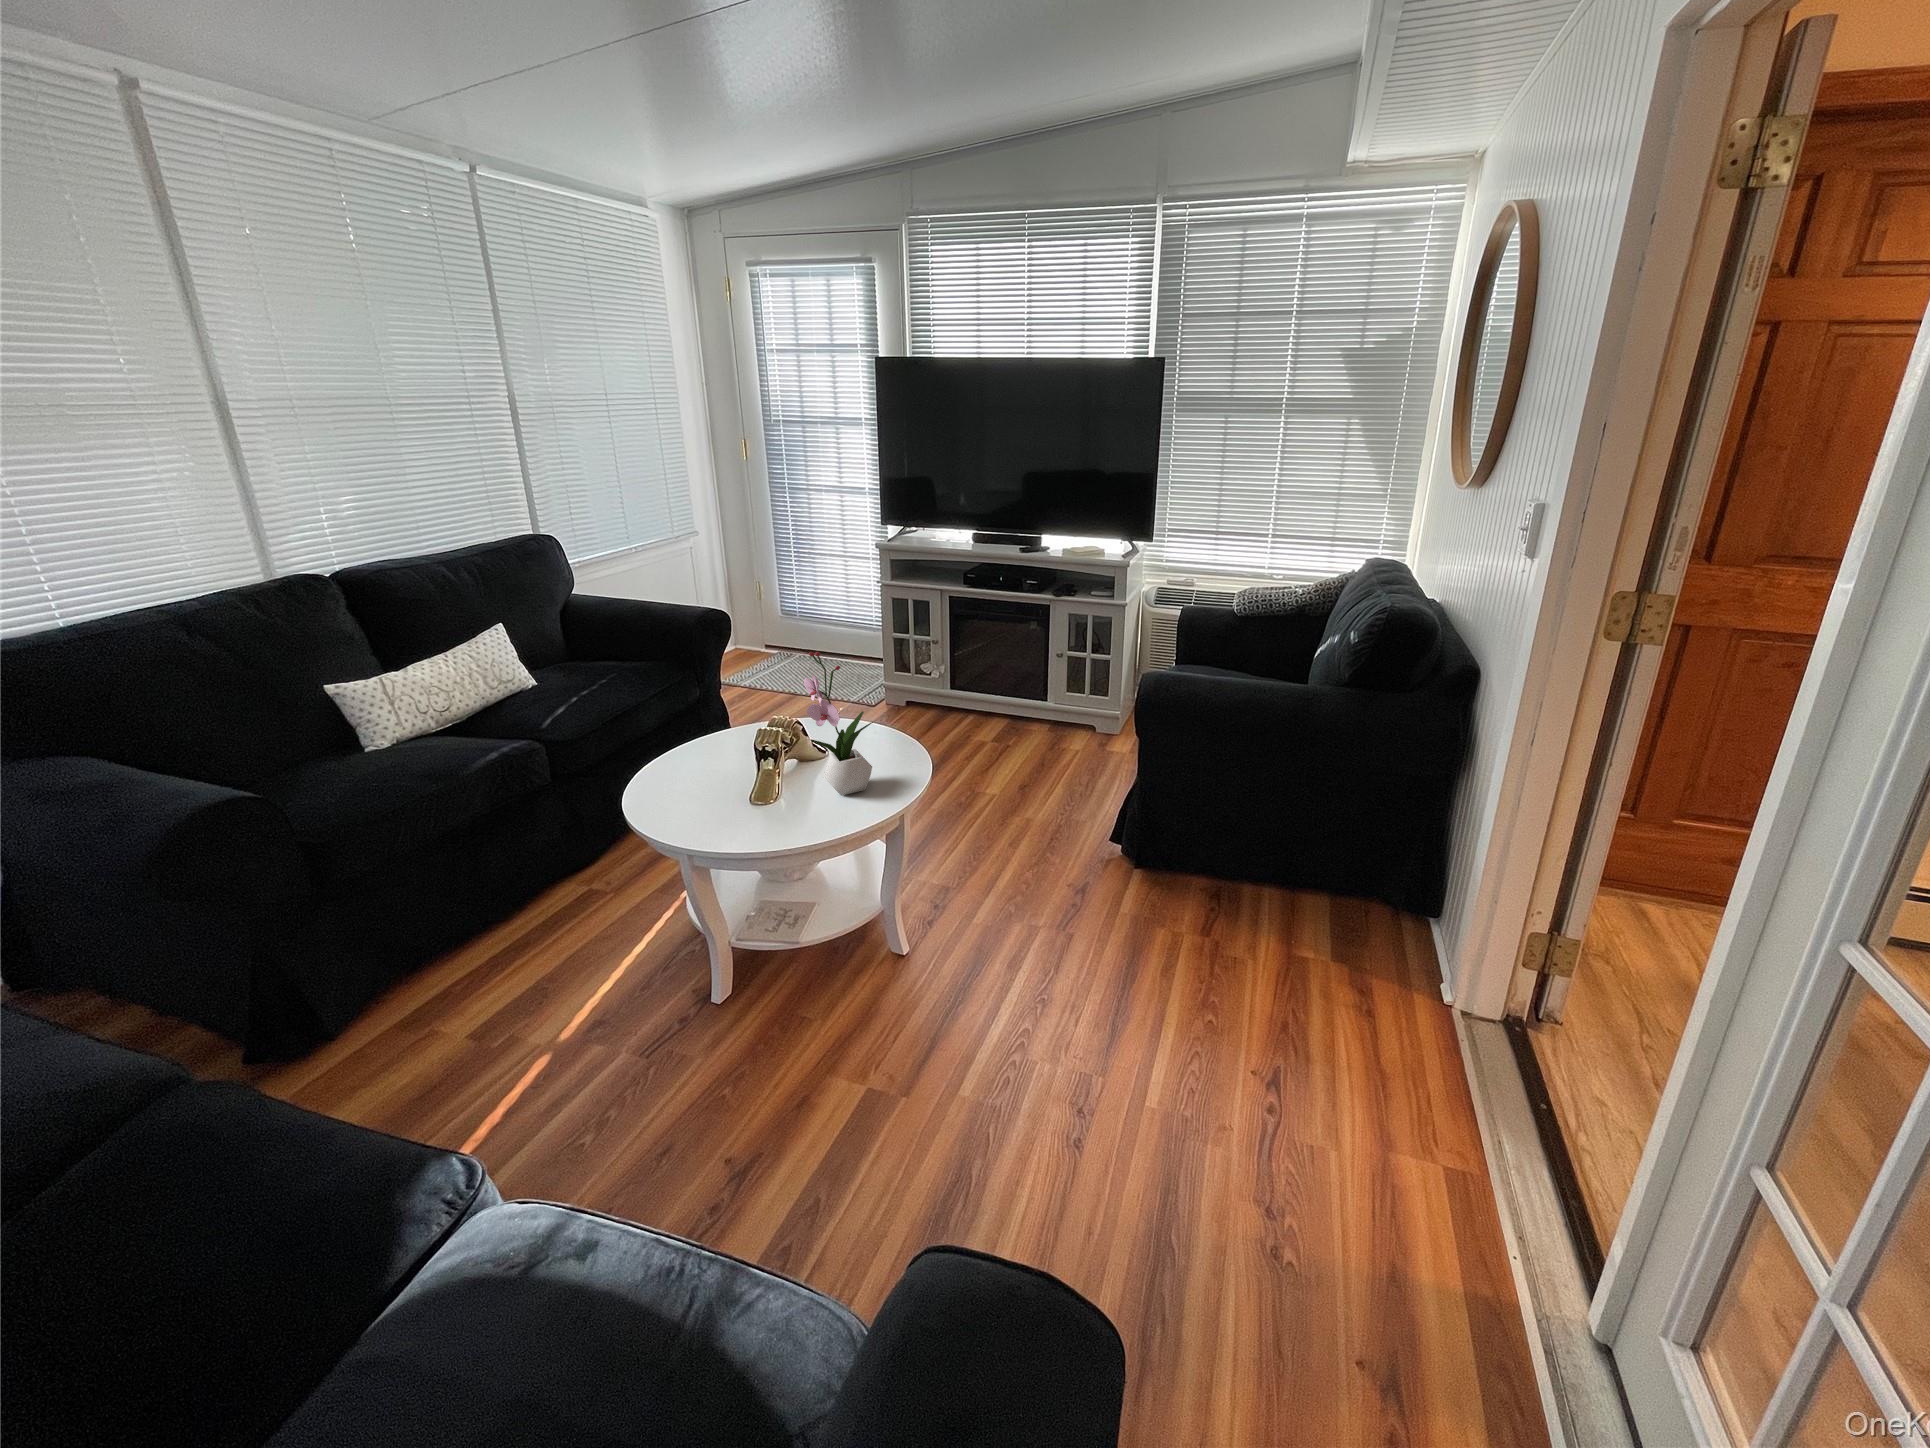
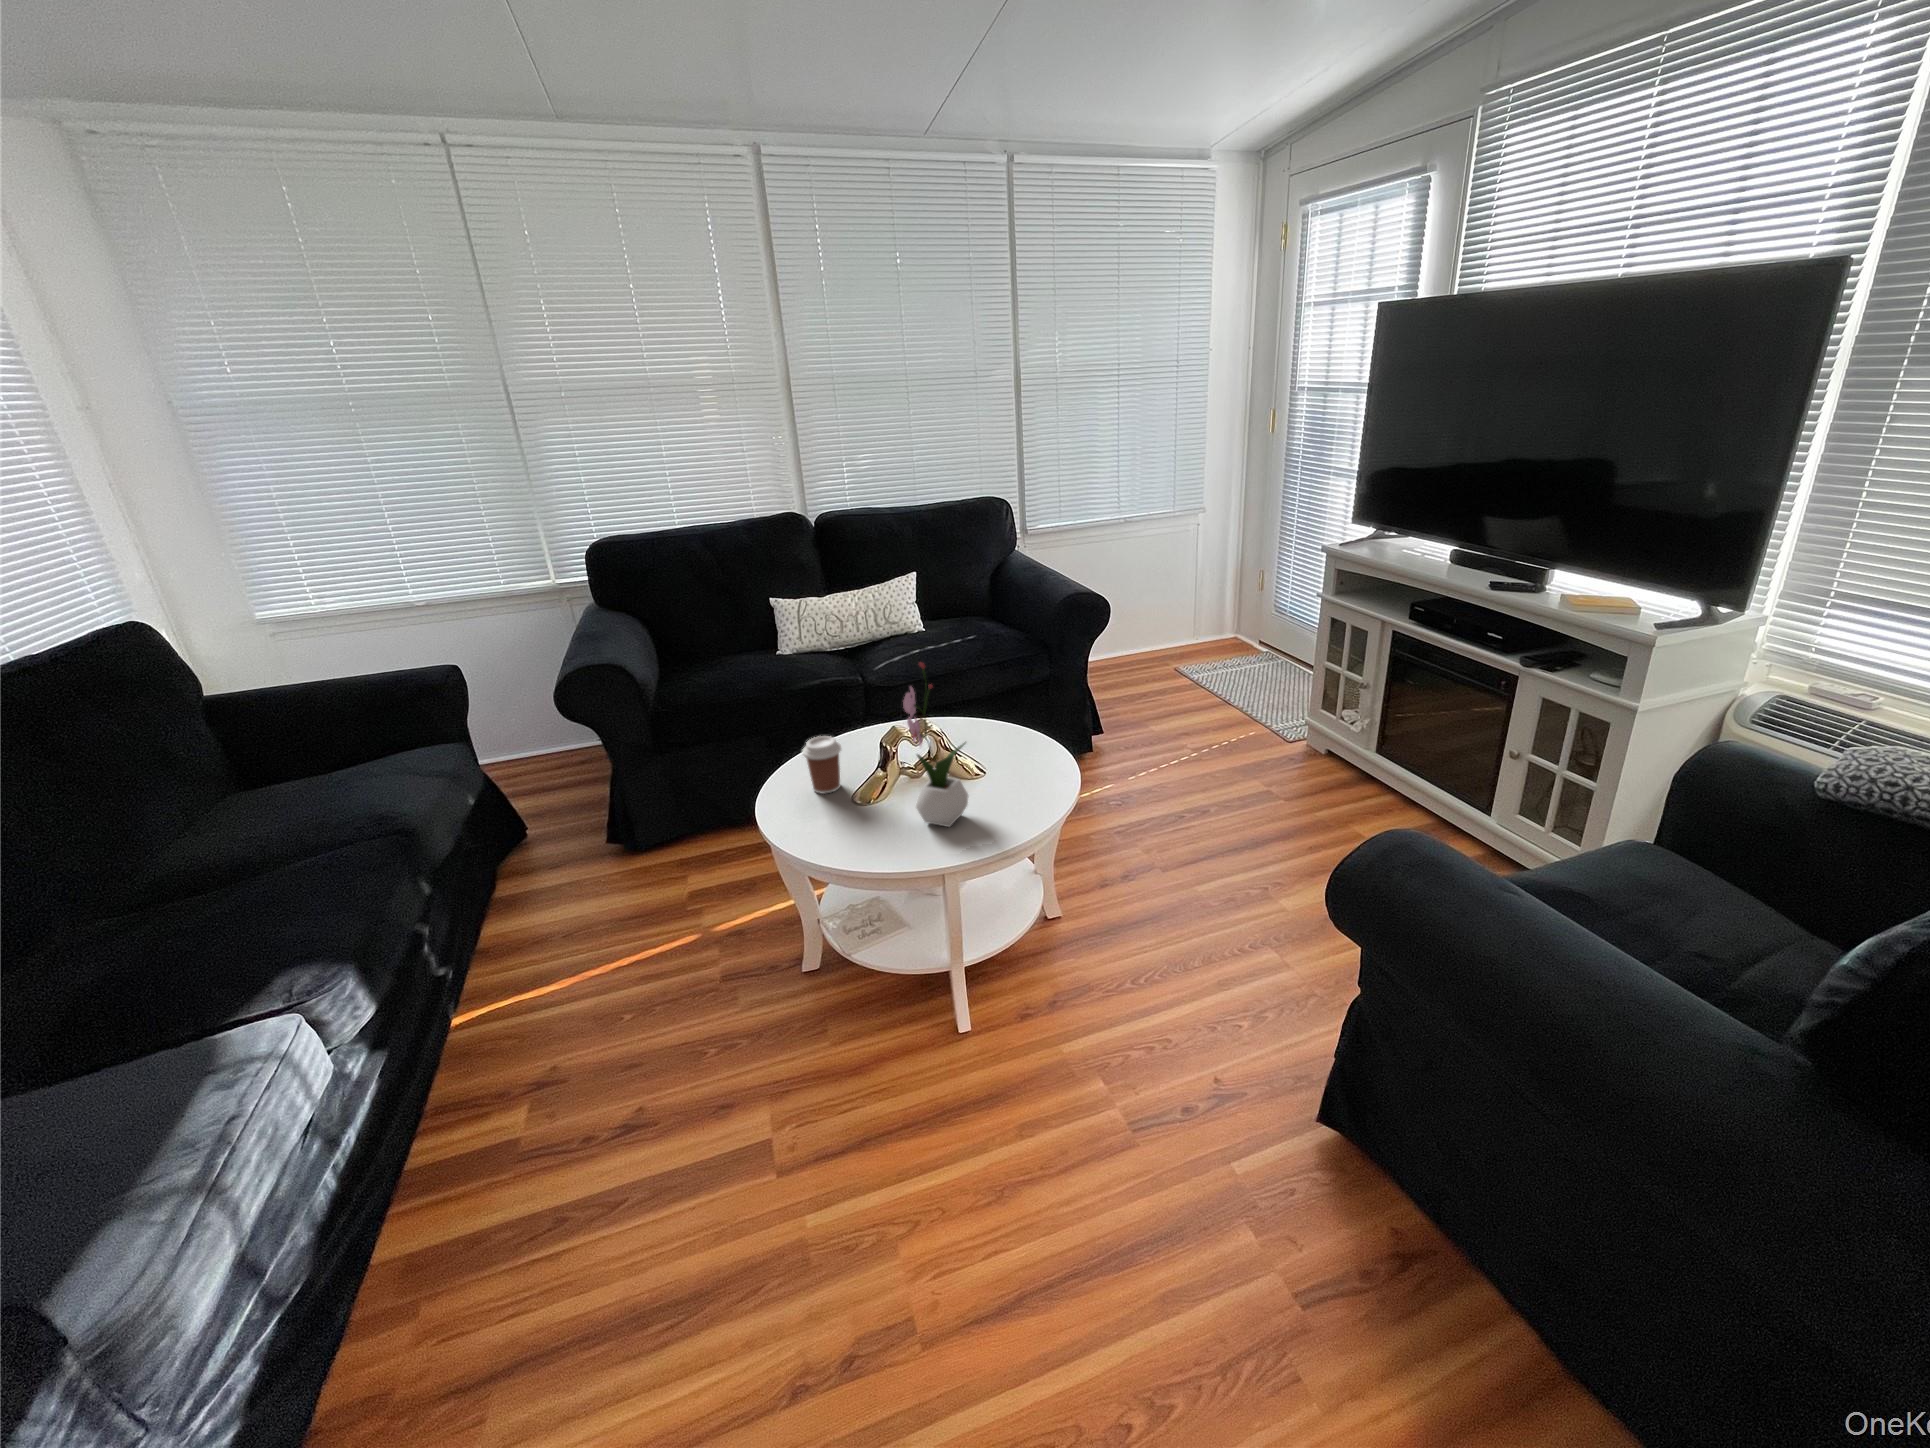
coffee cup: none [675,759,718,819] -> present [802,736,841,794]

